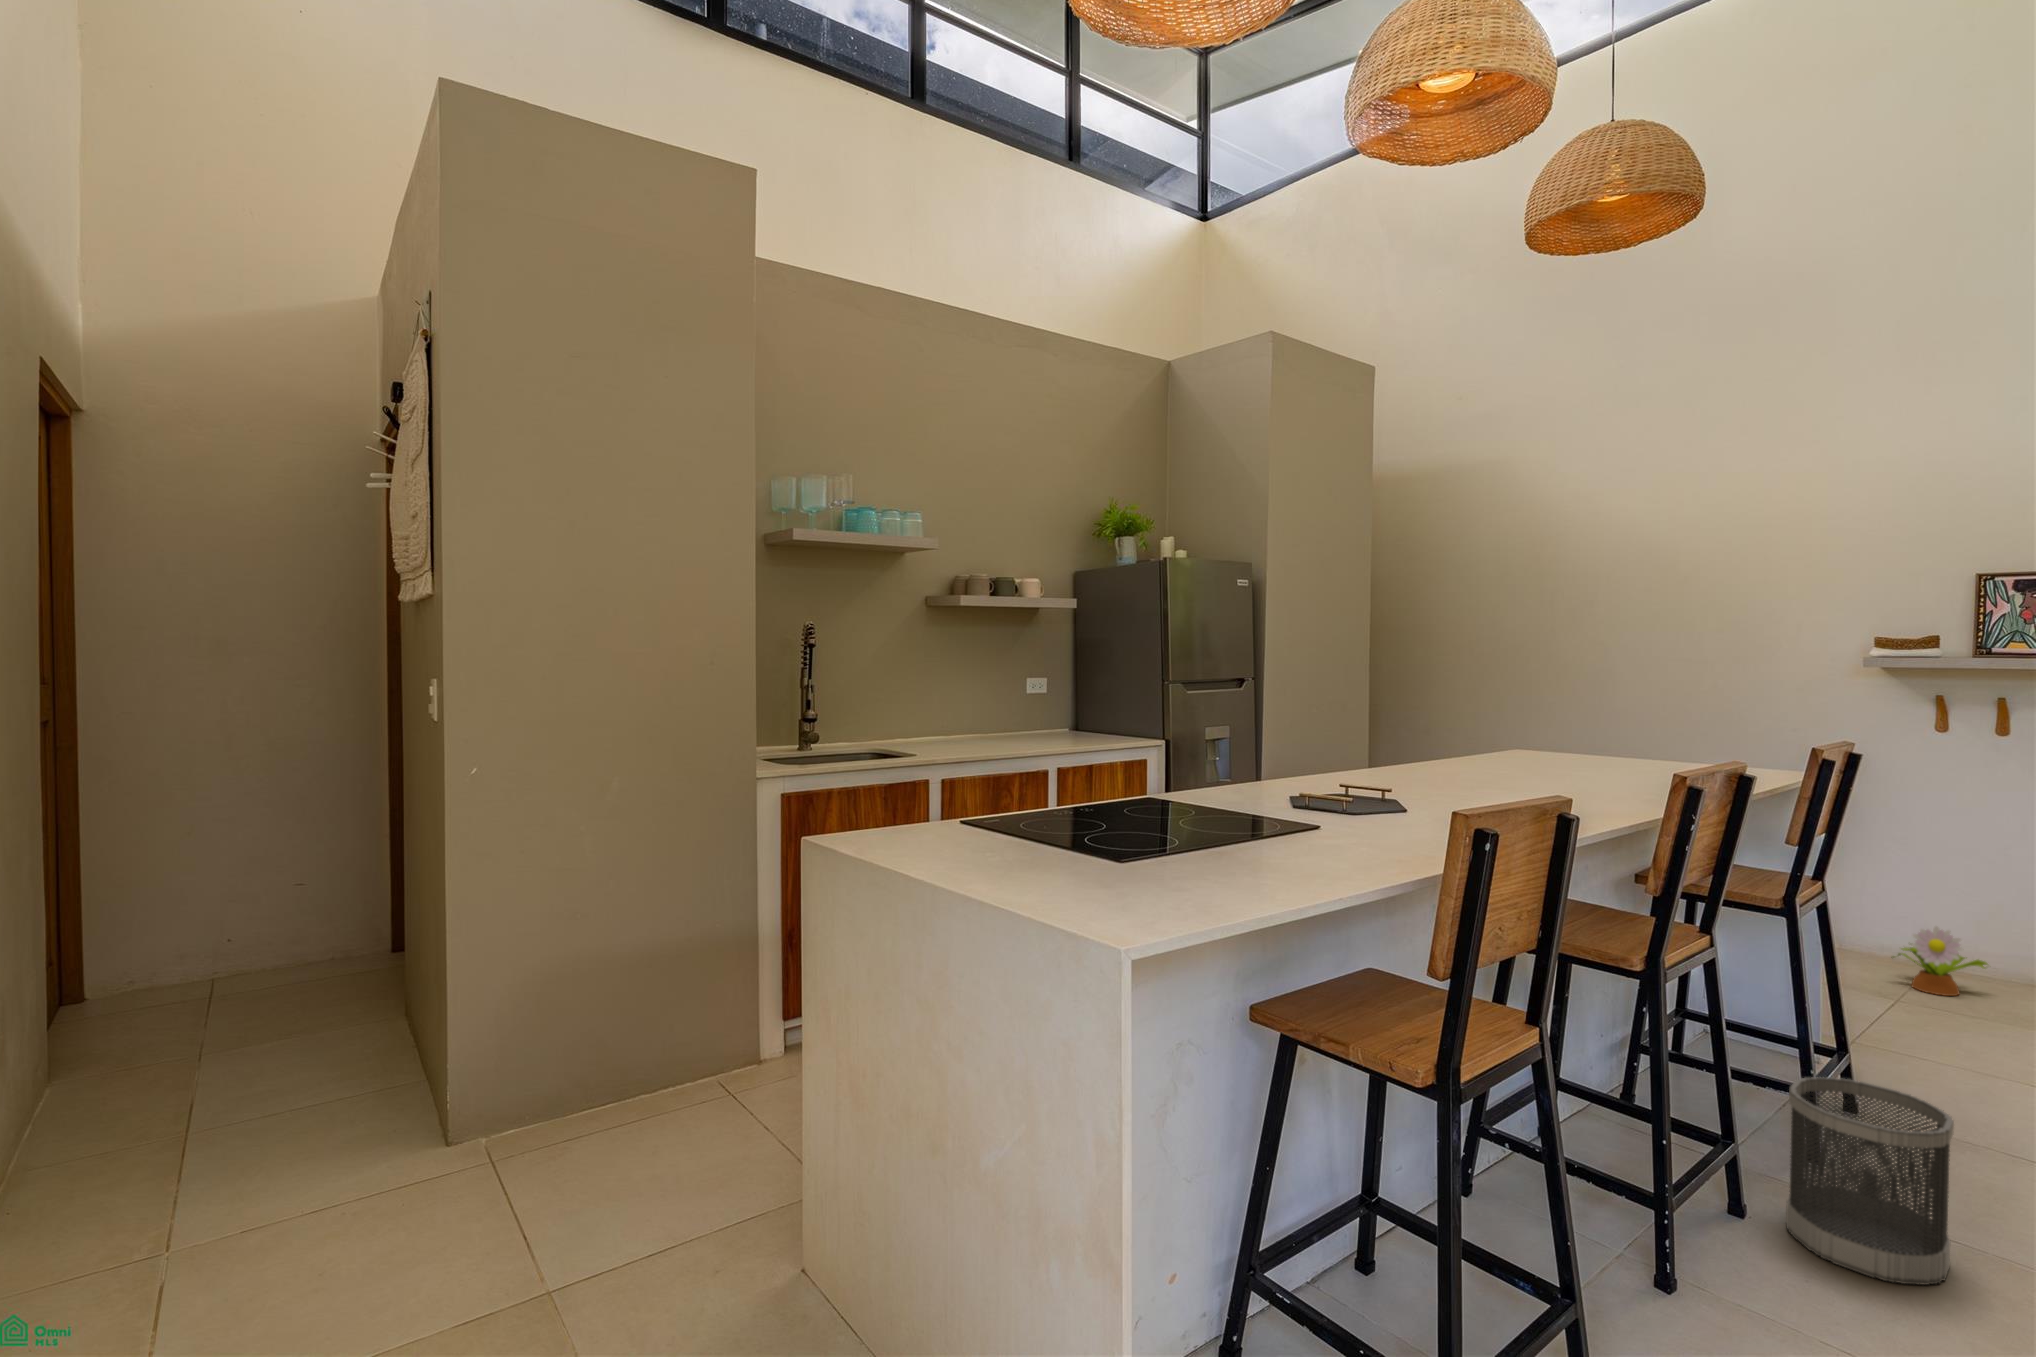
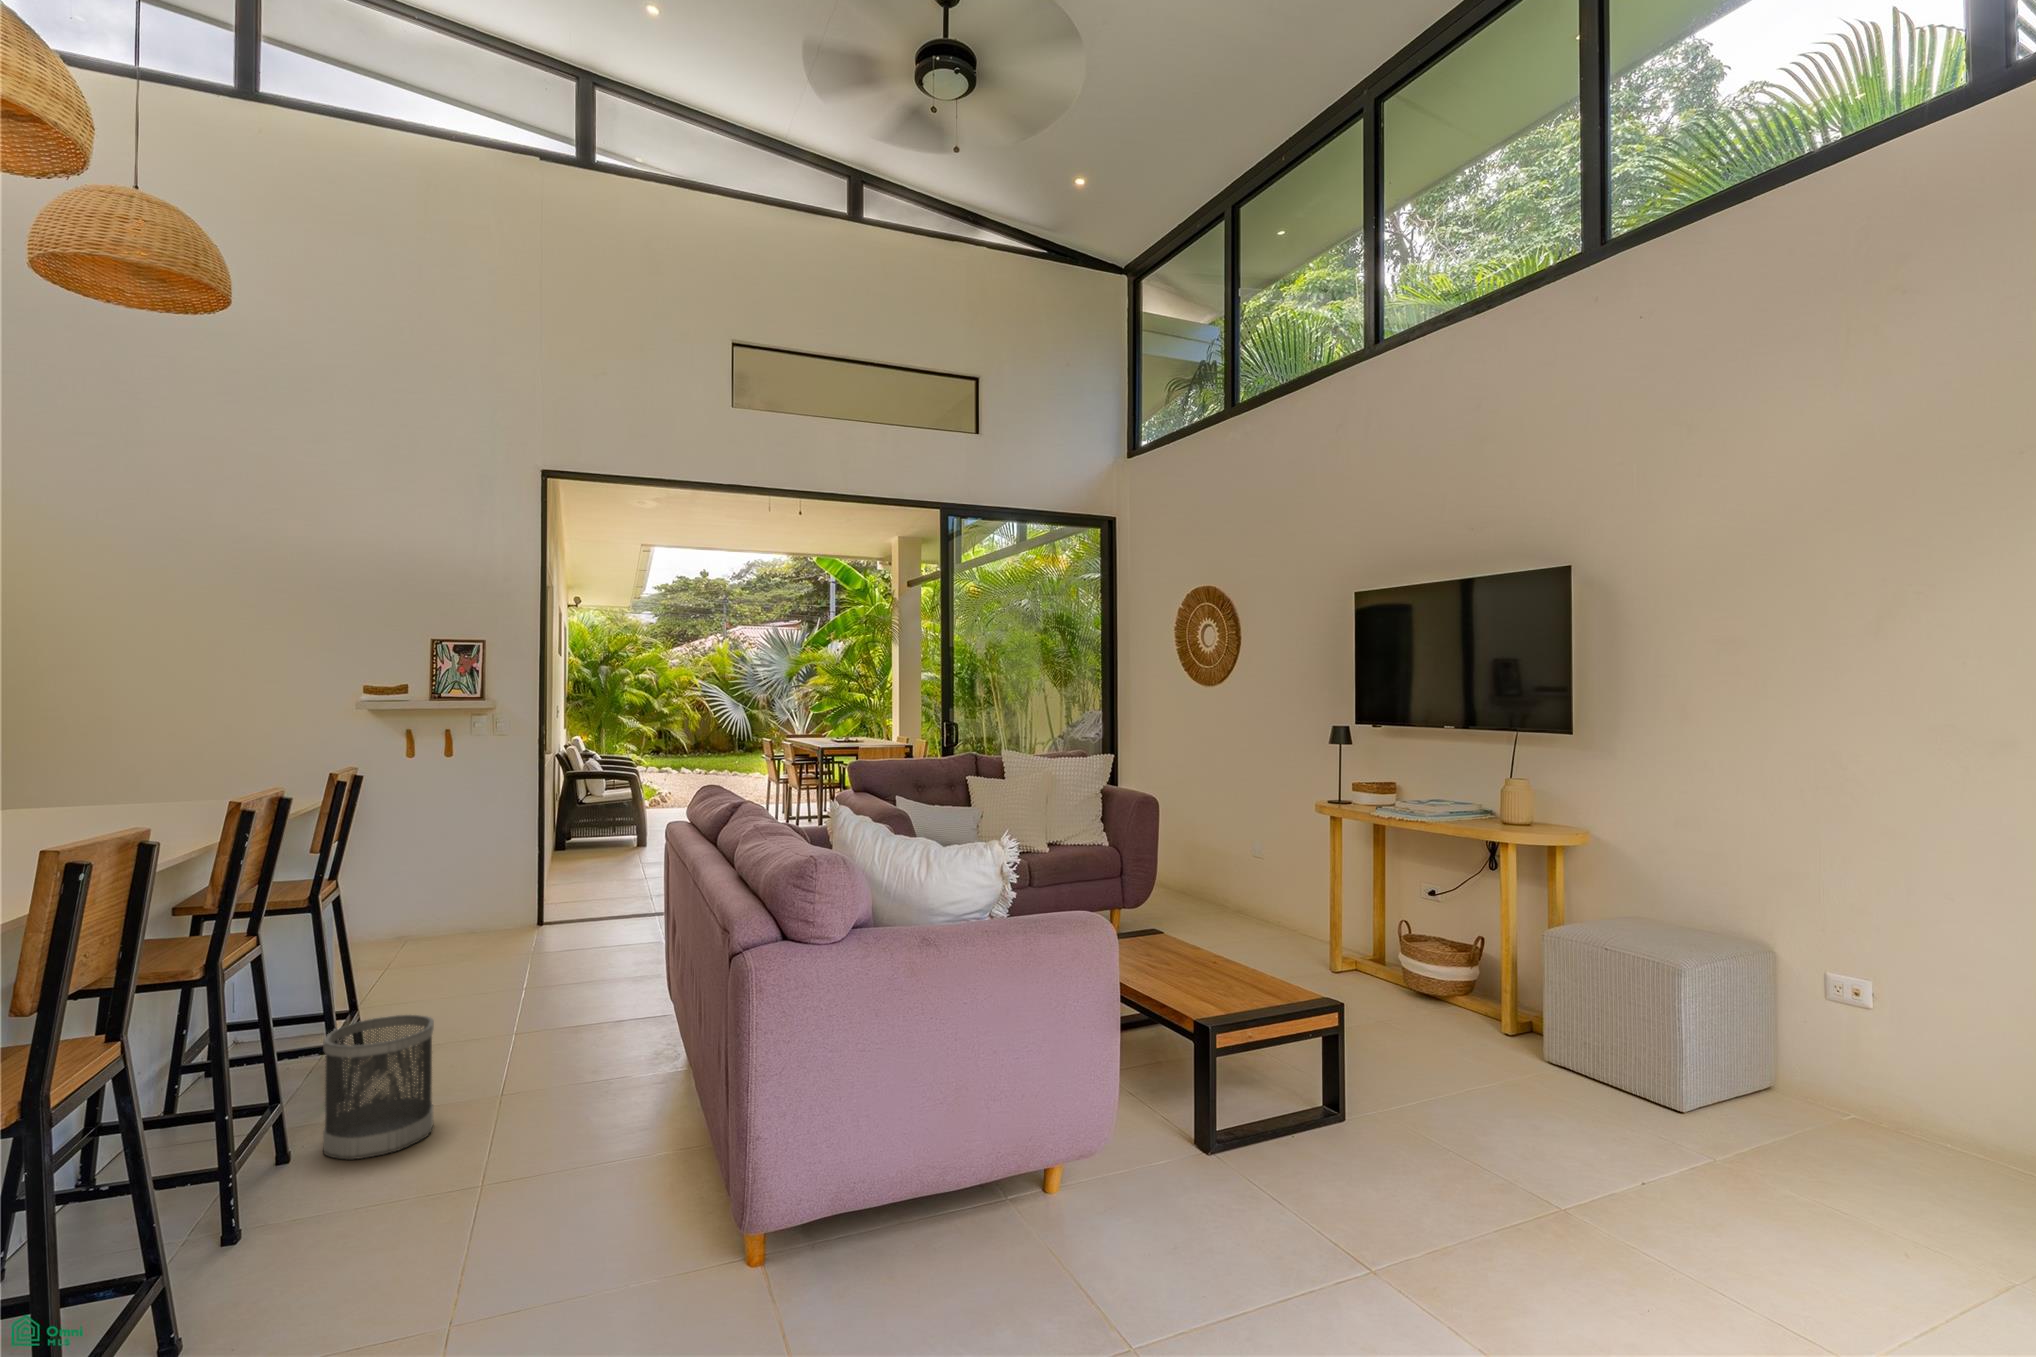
decorative plant: present [1893,926,1988,996] -> none [381,904,447,957]

